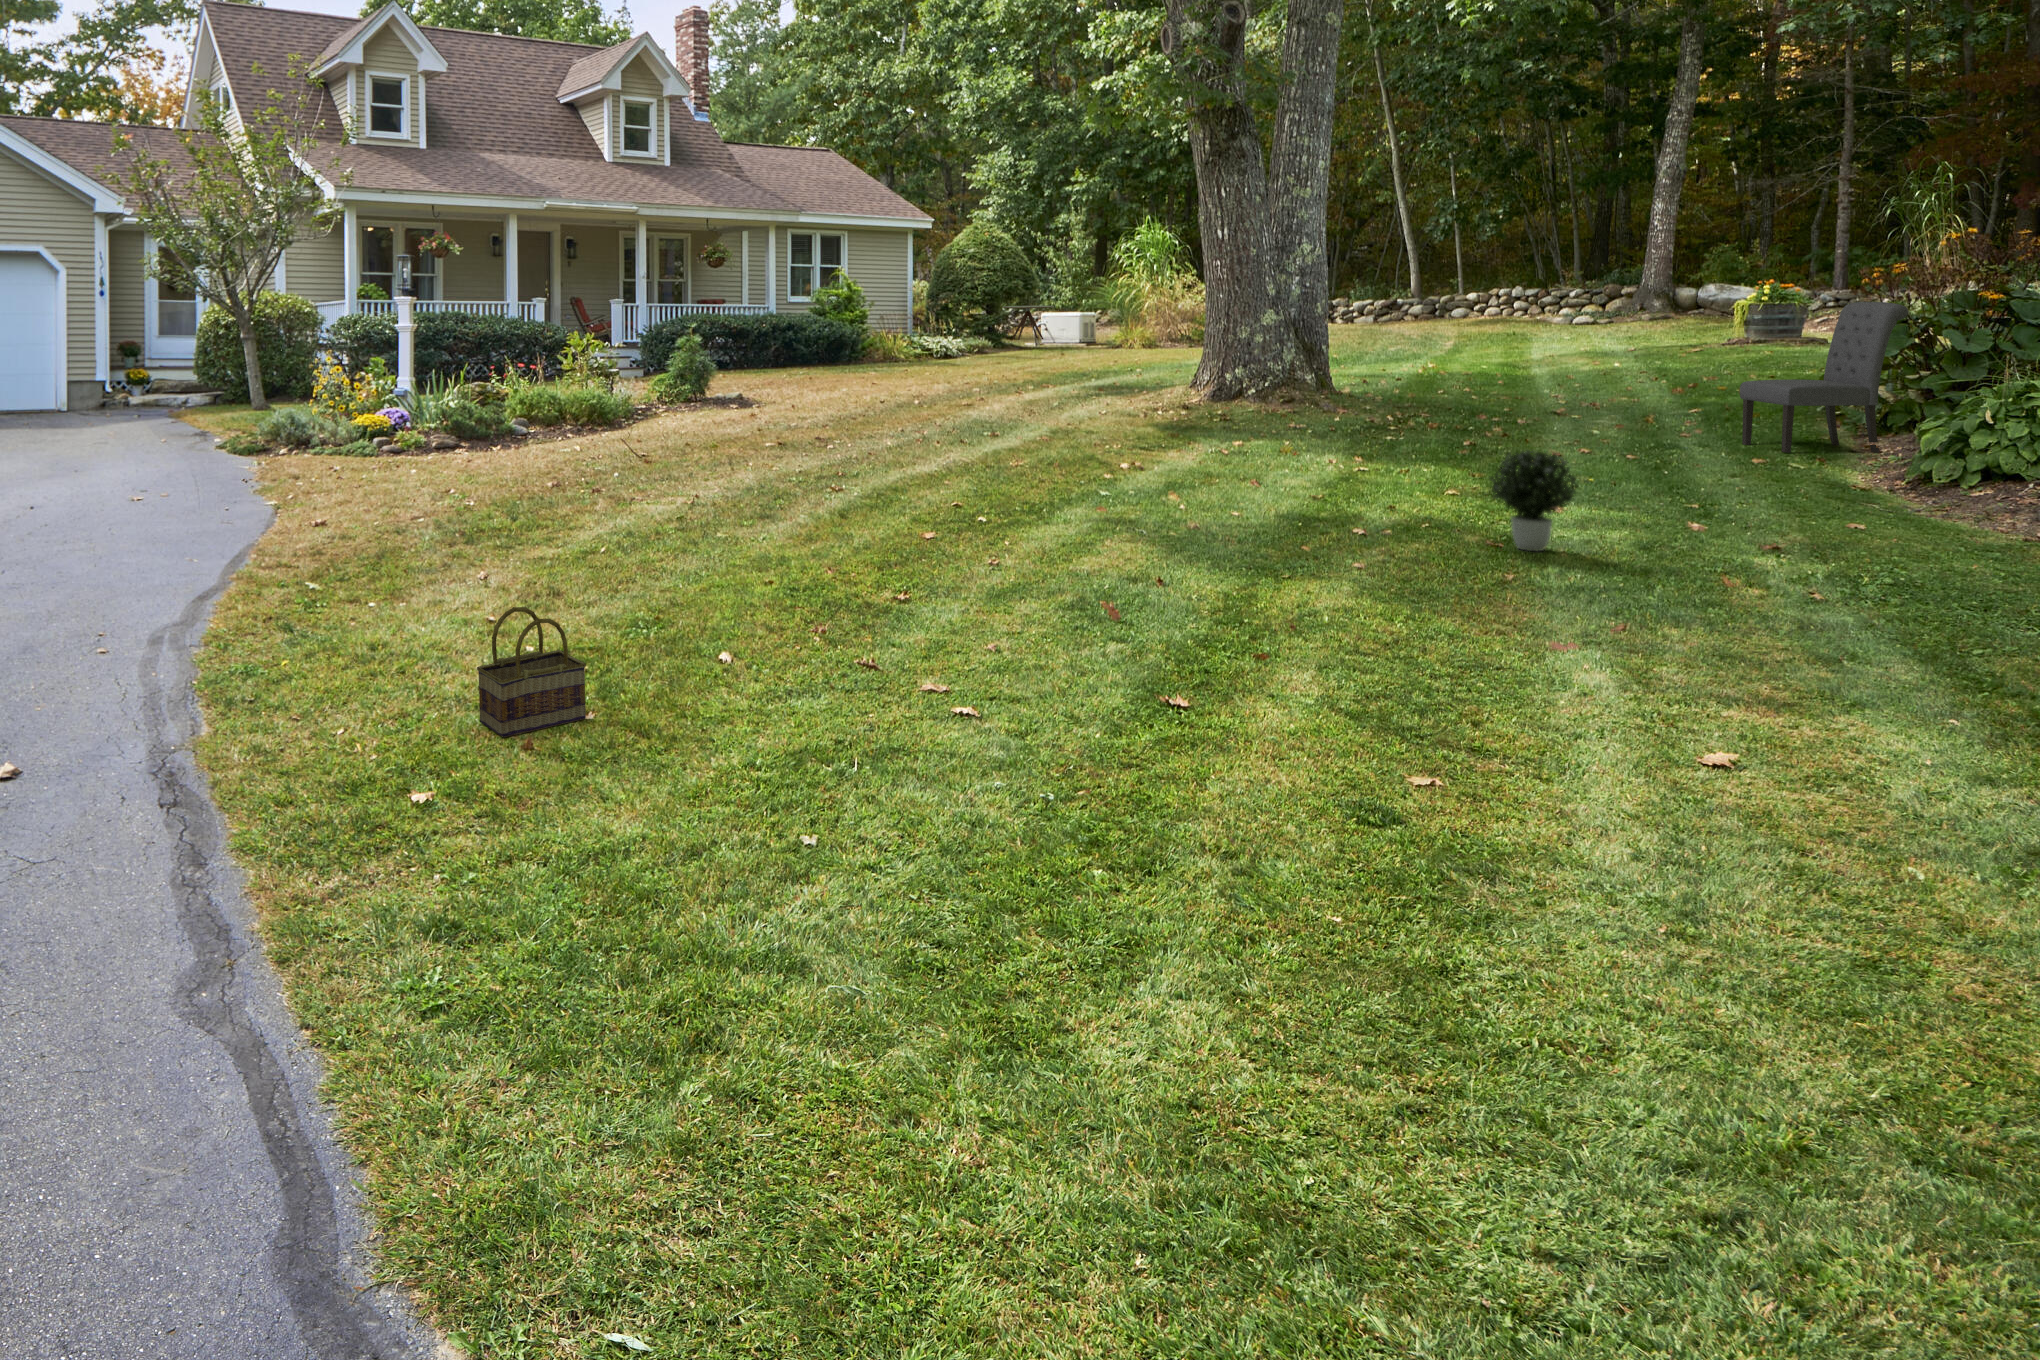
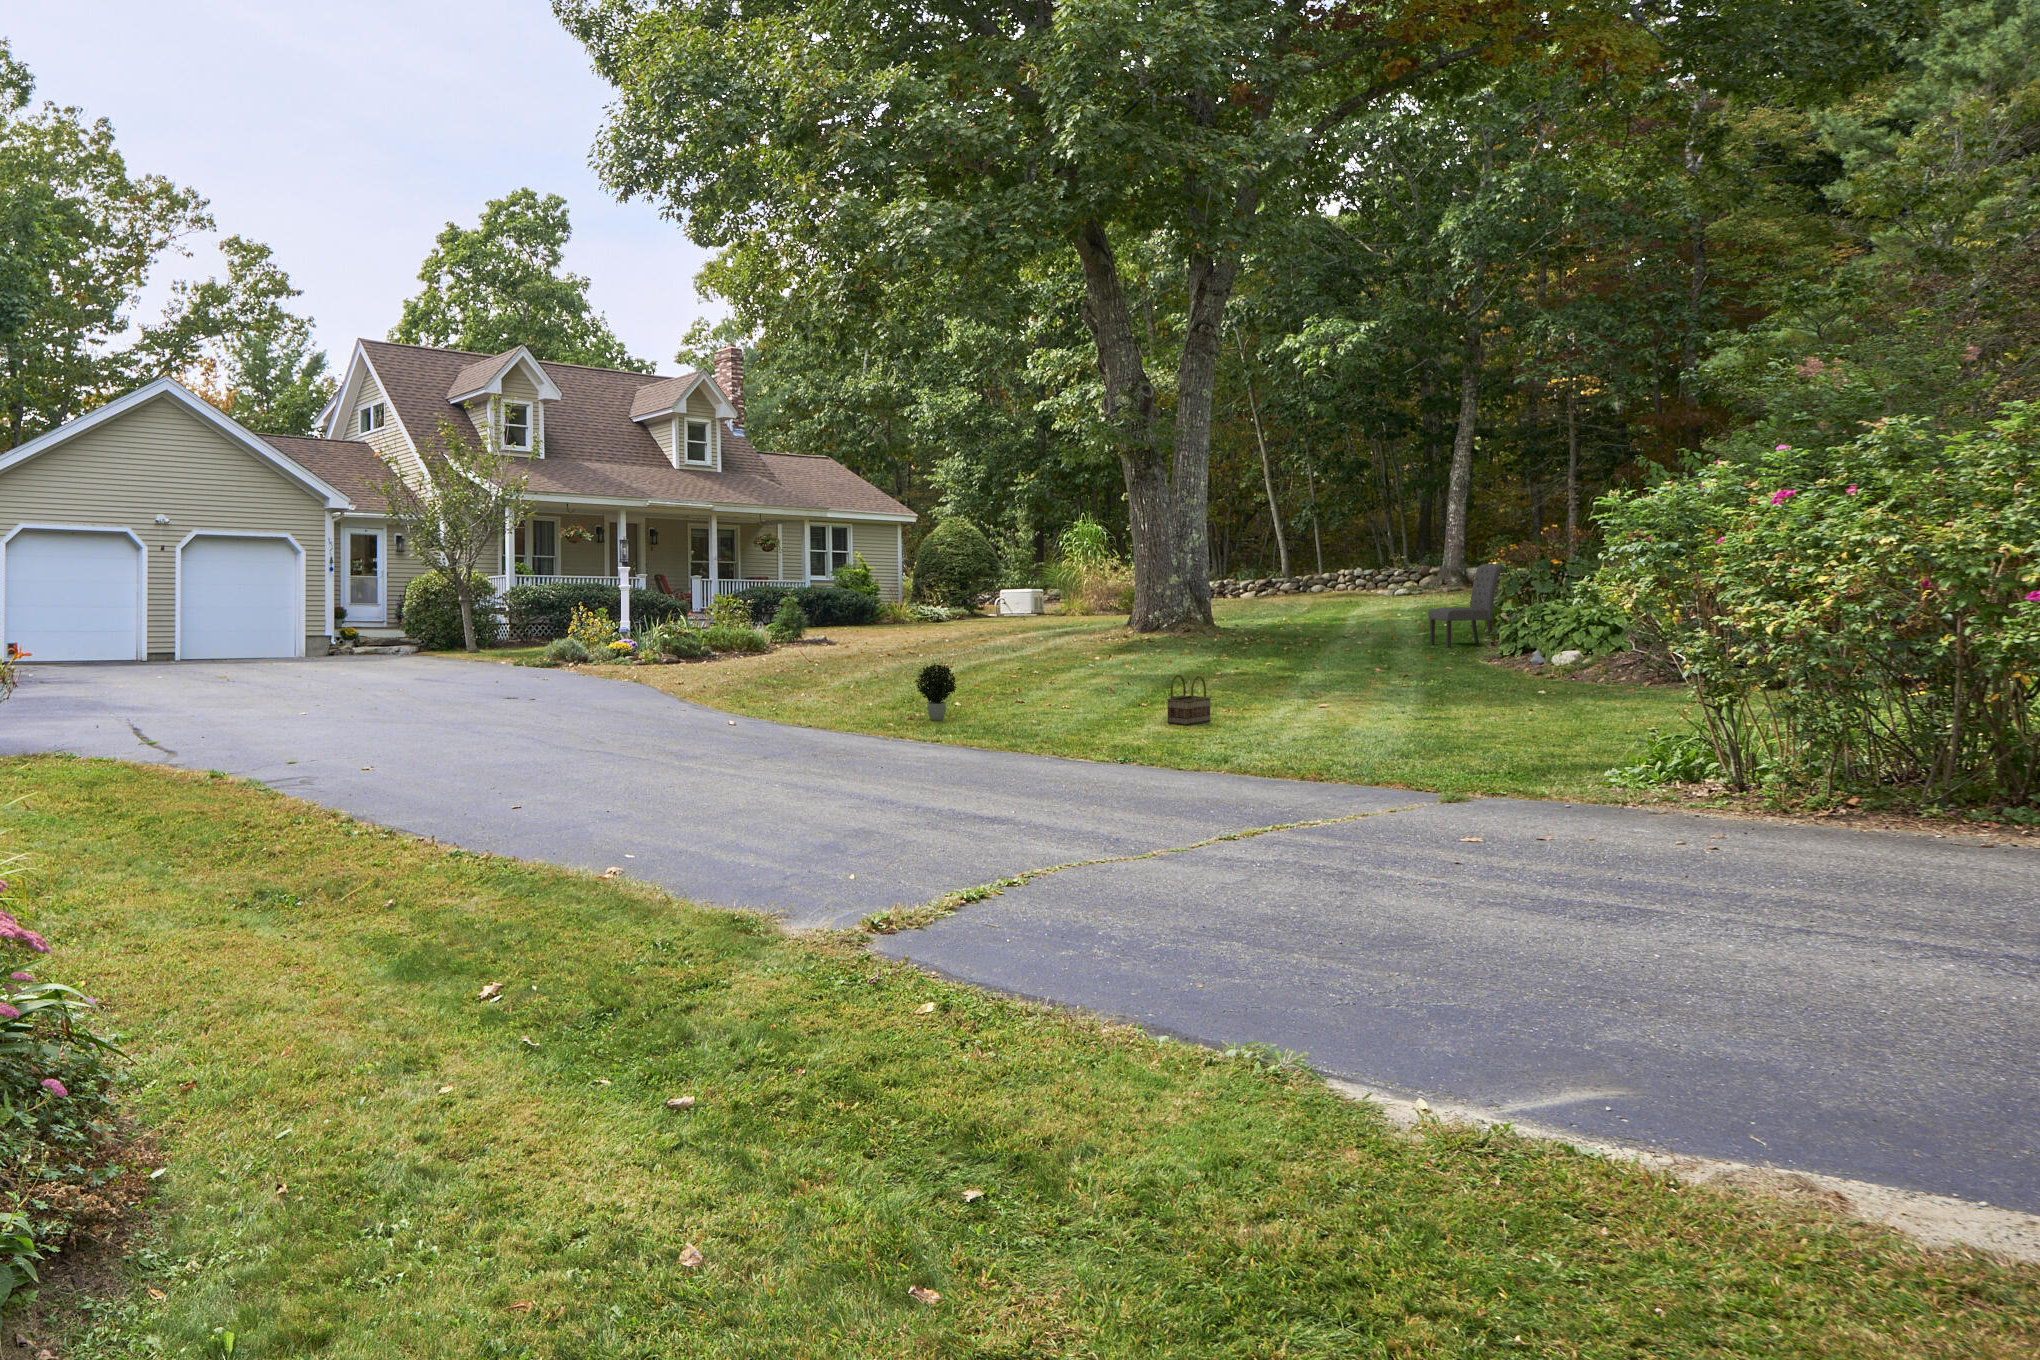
round table: present [1002,306,1054,340] -> none [980,583,1019,609]
potted plant: present [1489,451,1578,551] -> present [915,664,957,721]
basket: present [477,607,586,737] -> present [1167,675,1211,725]

